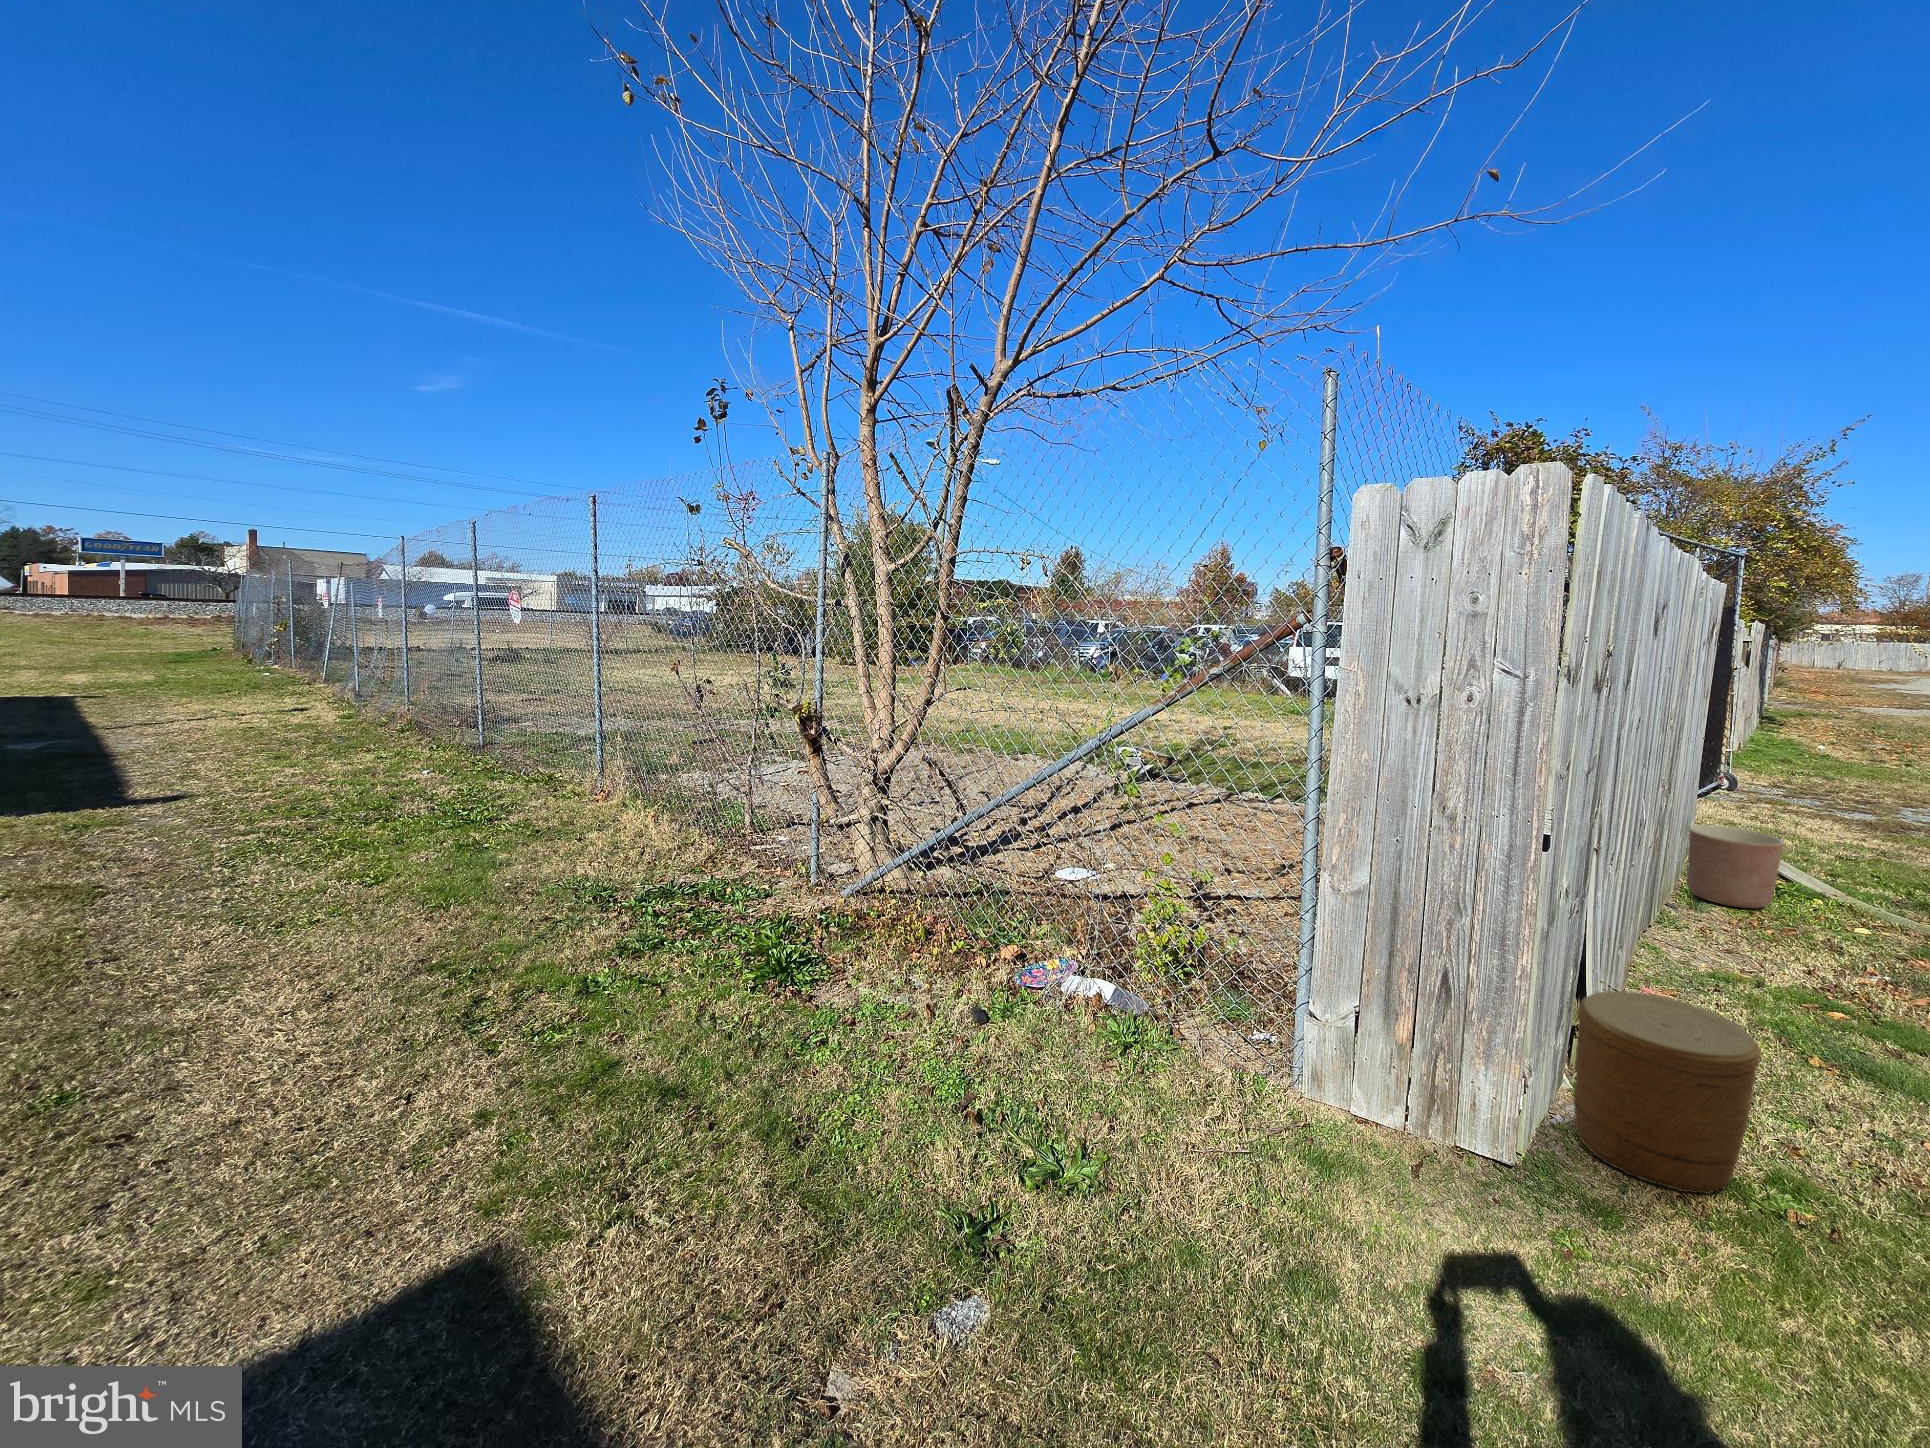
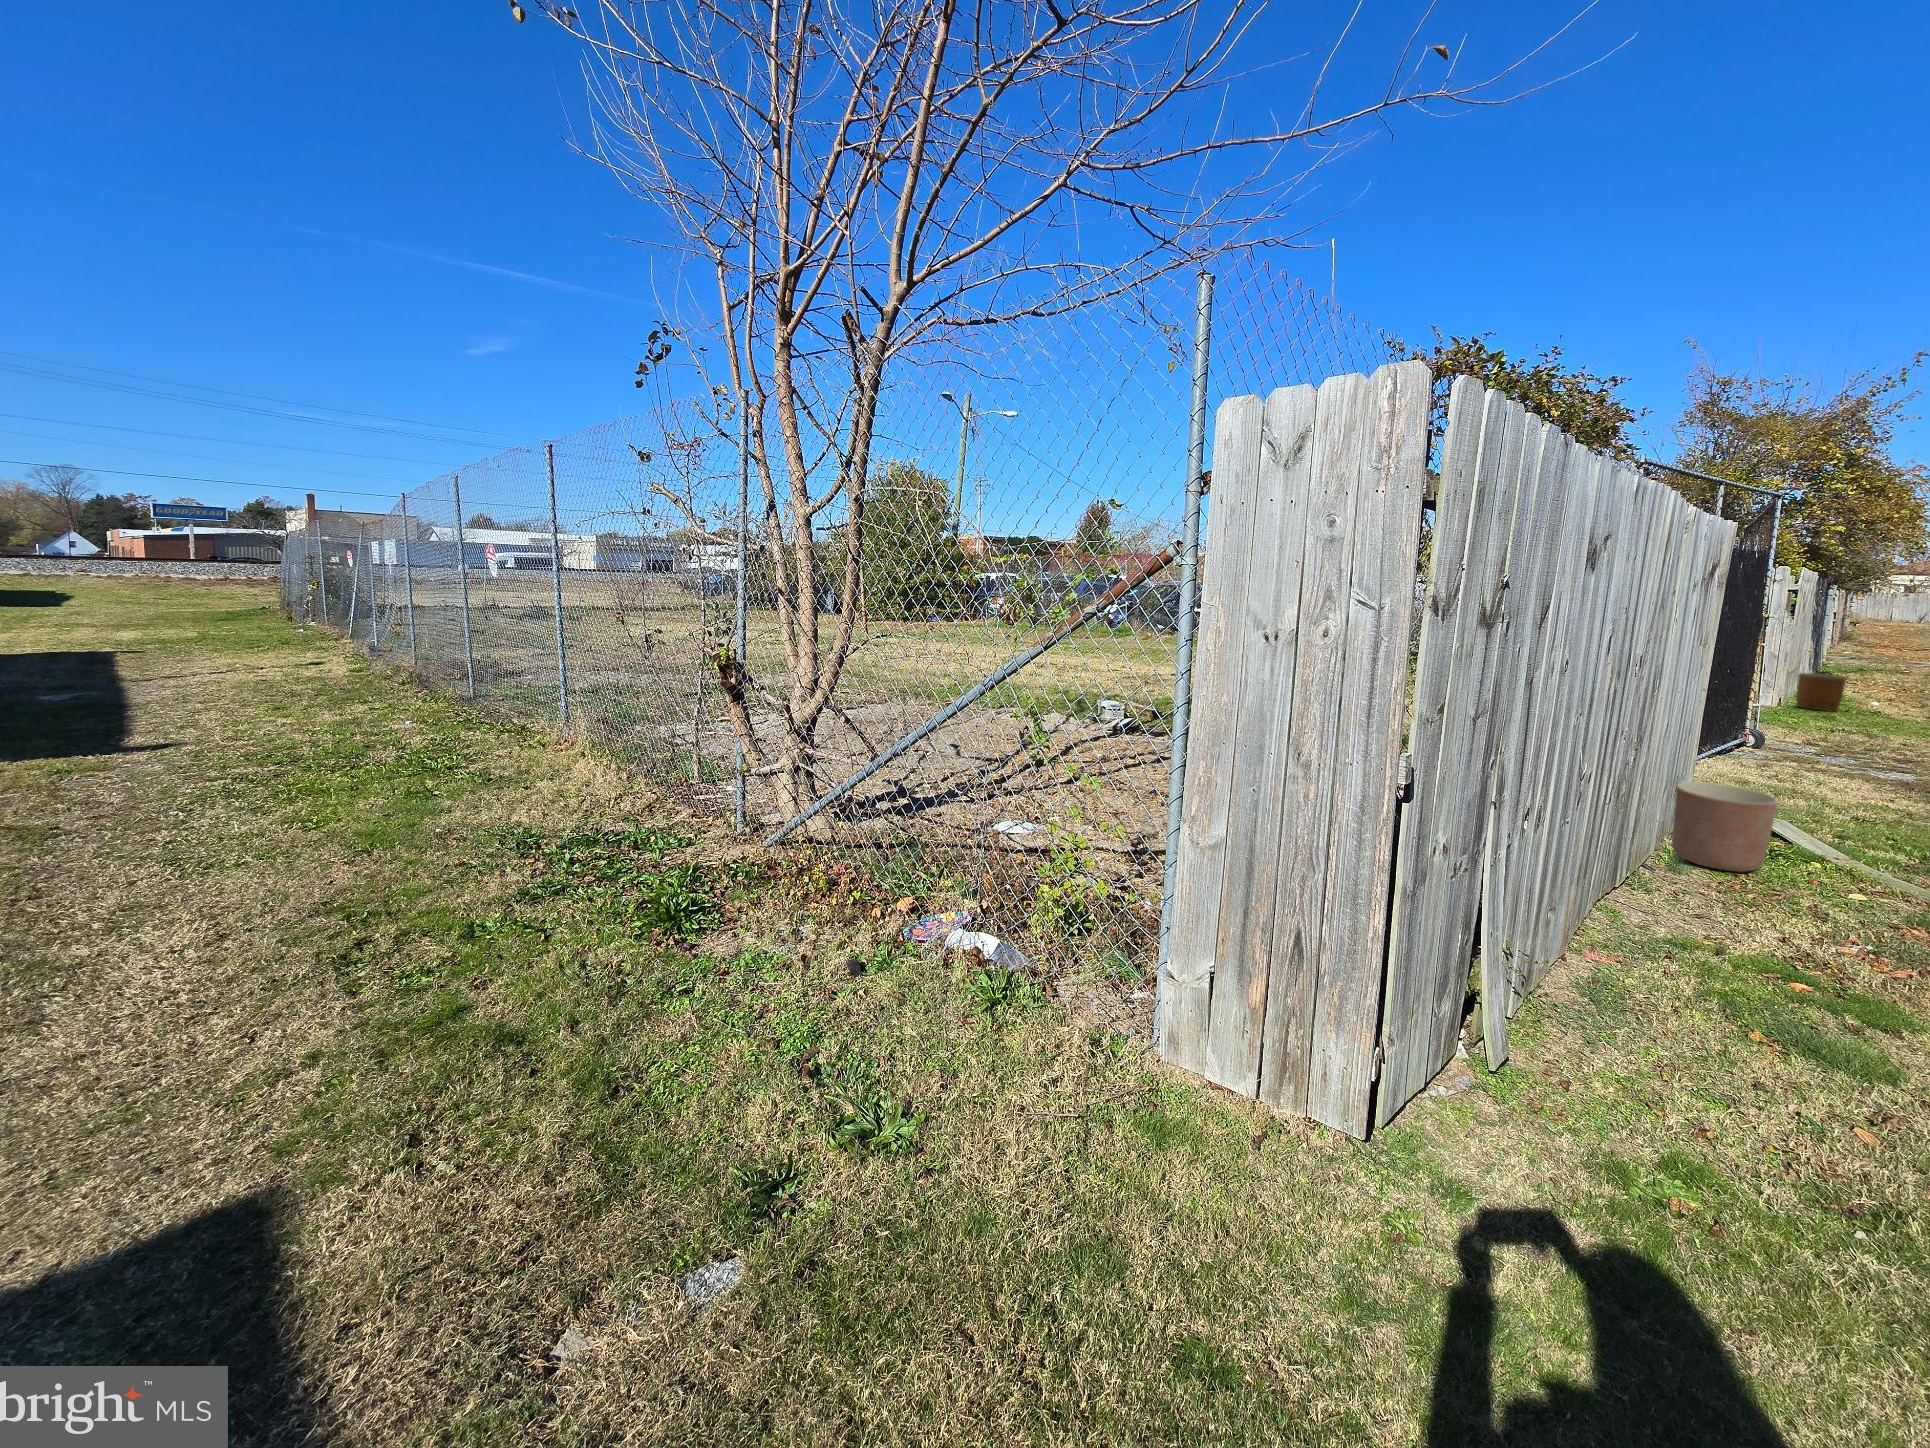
woven basket: present [1573,991,1761,1194] -> present [1796,673,1846,711]

